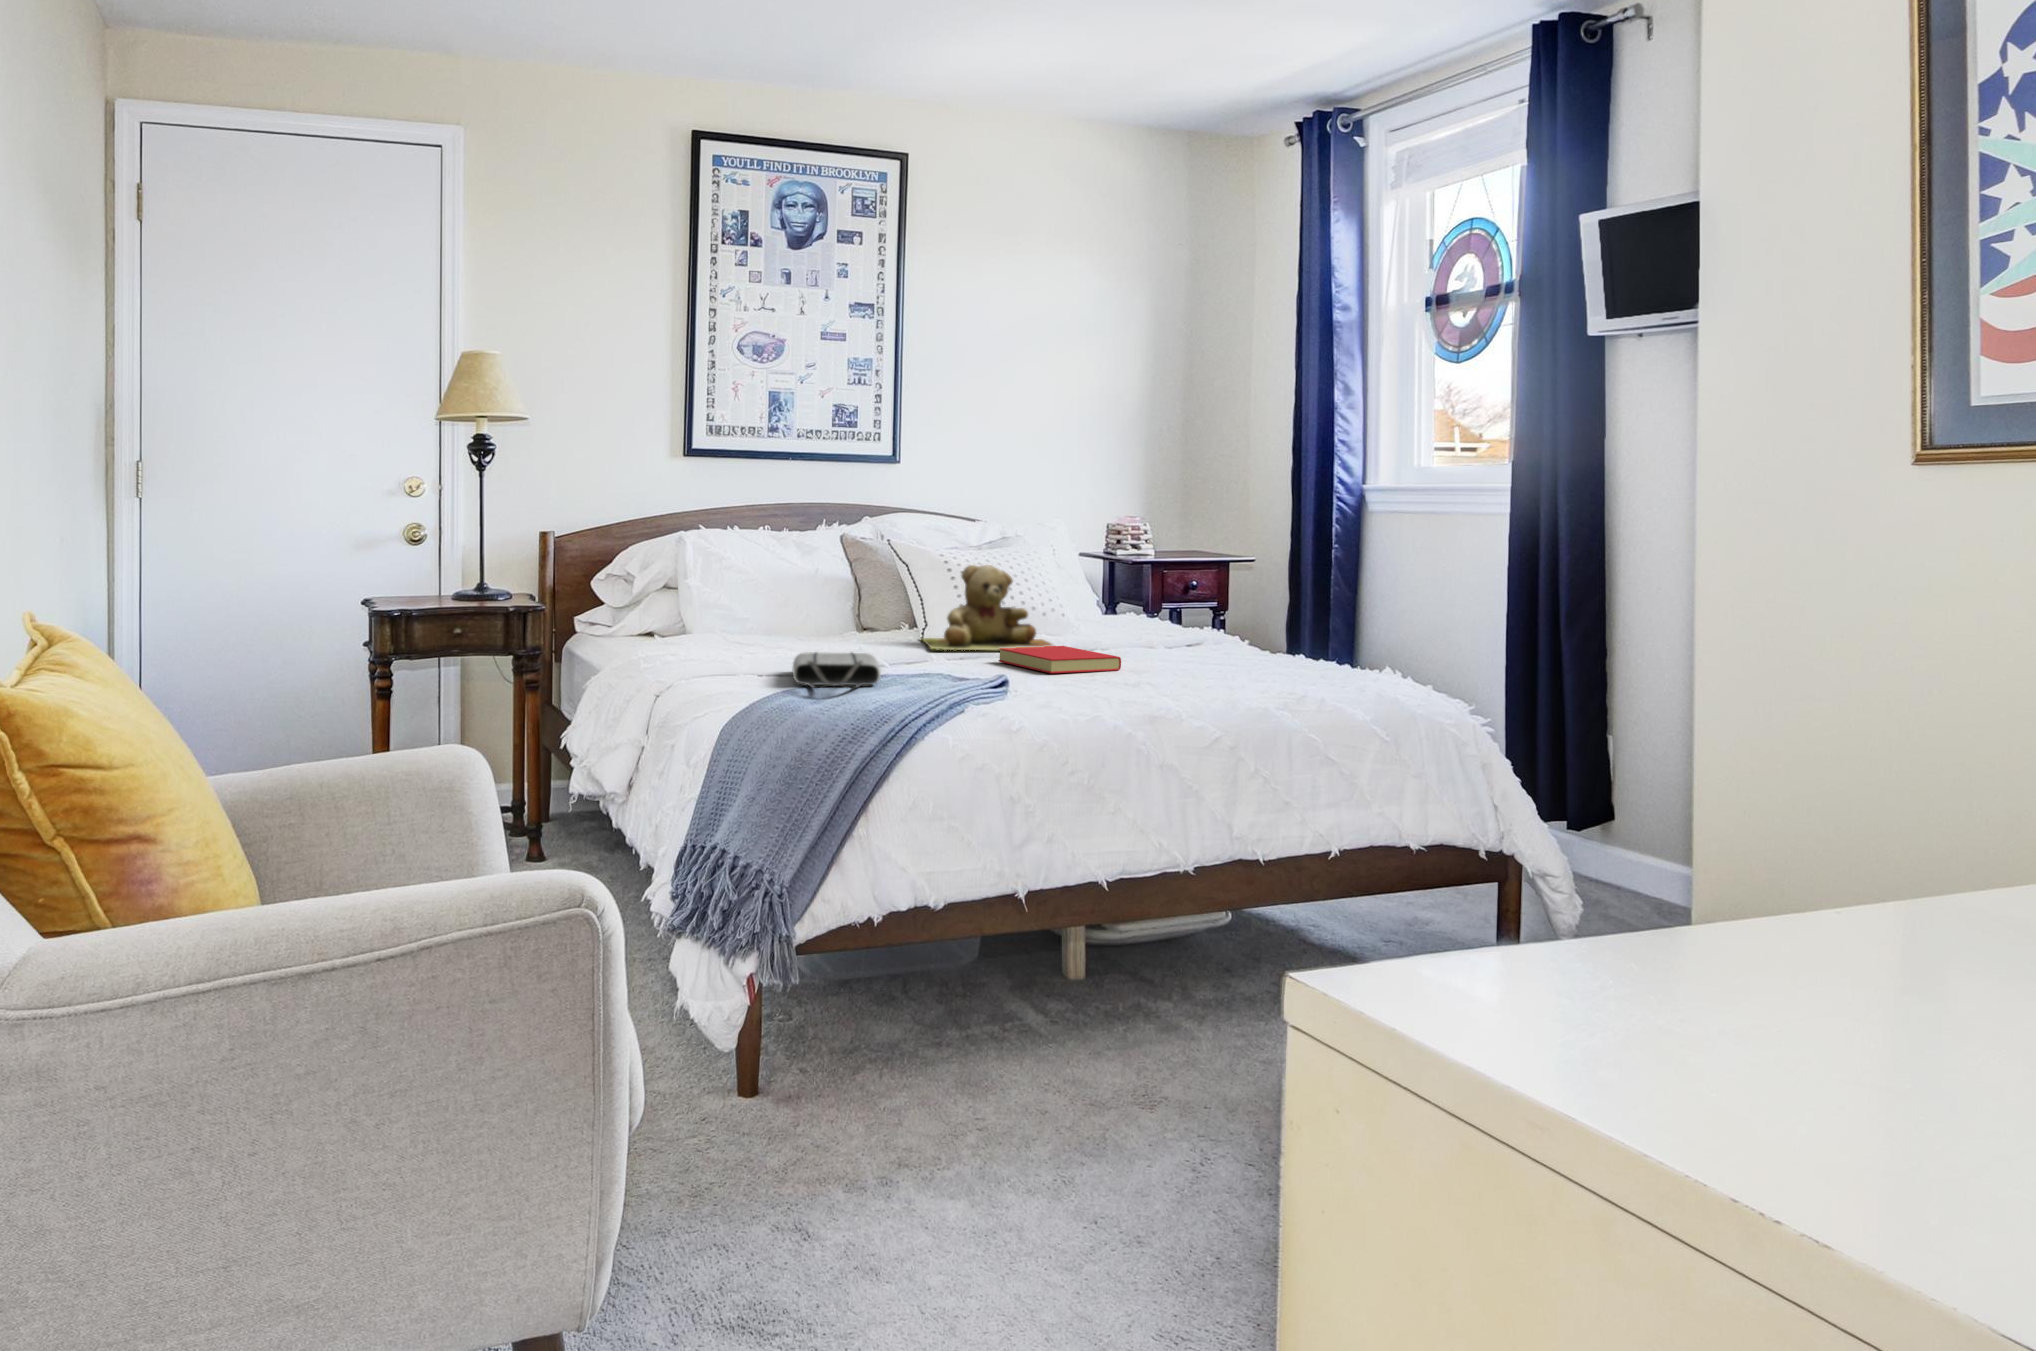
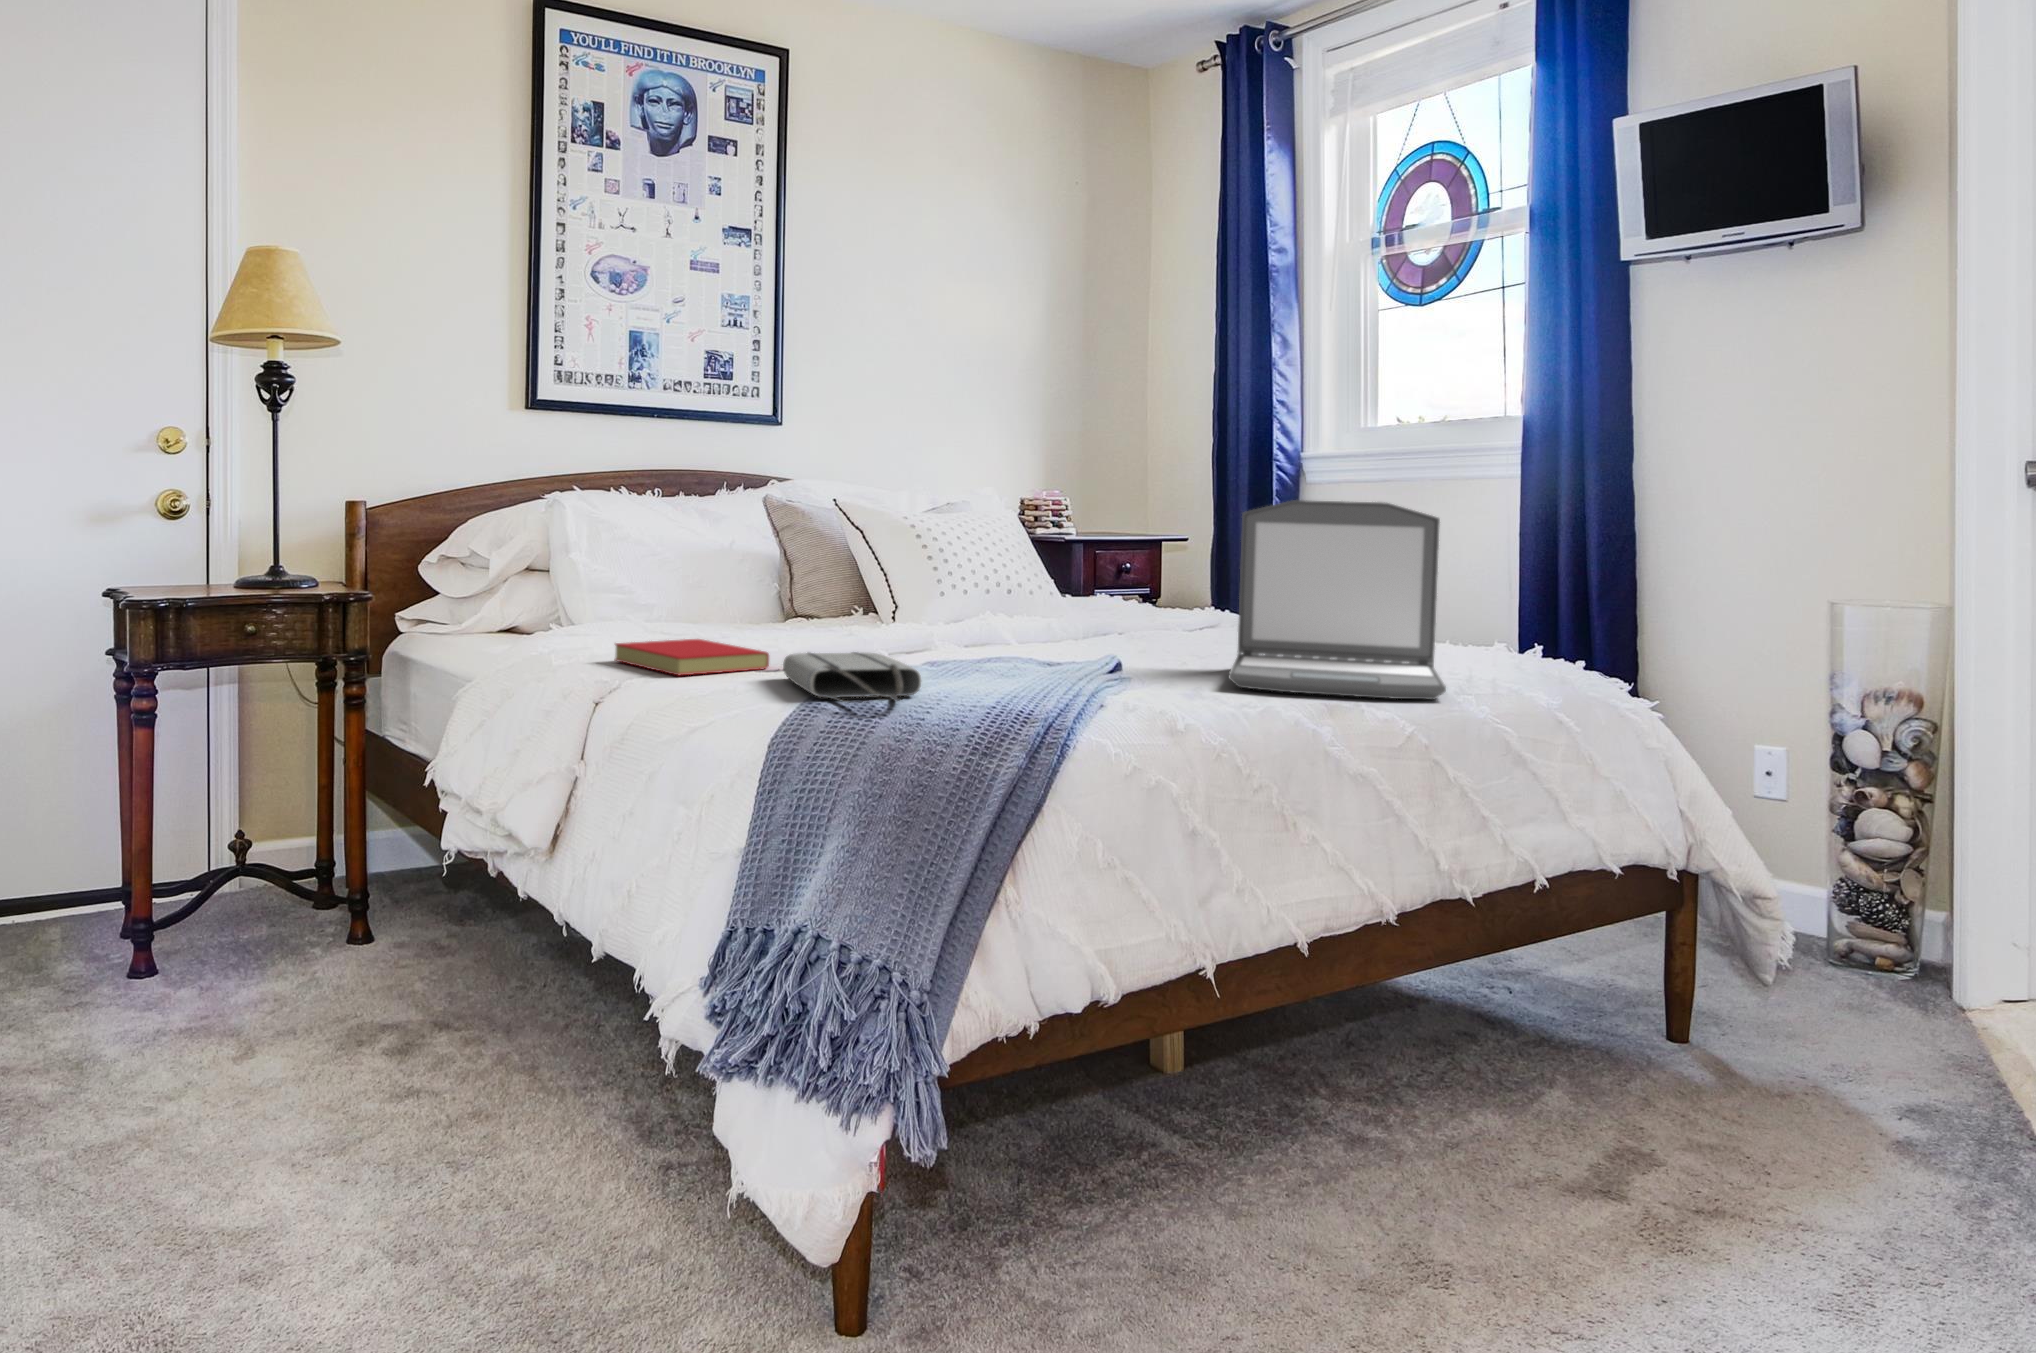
laptop: none [1132,536,1330,699] -> present [1229,500,1446,700]
teddy bear: present [922,565,1052,650] -> none [866,540,1063,645]
book: present [999,646,1121,673] -> present [615,639,769,675]

